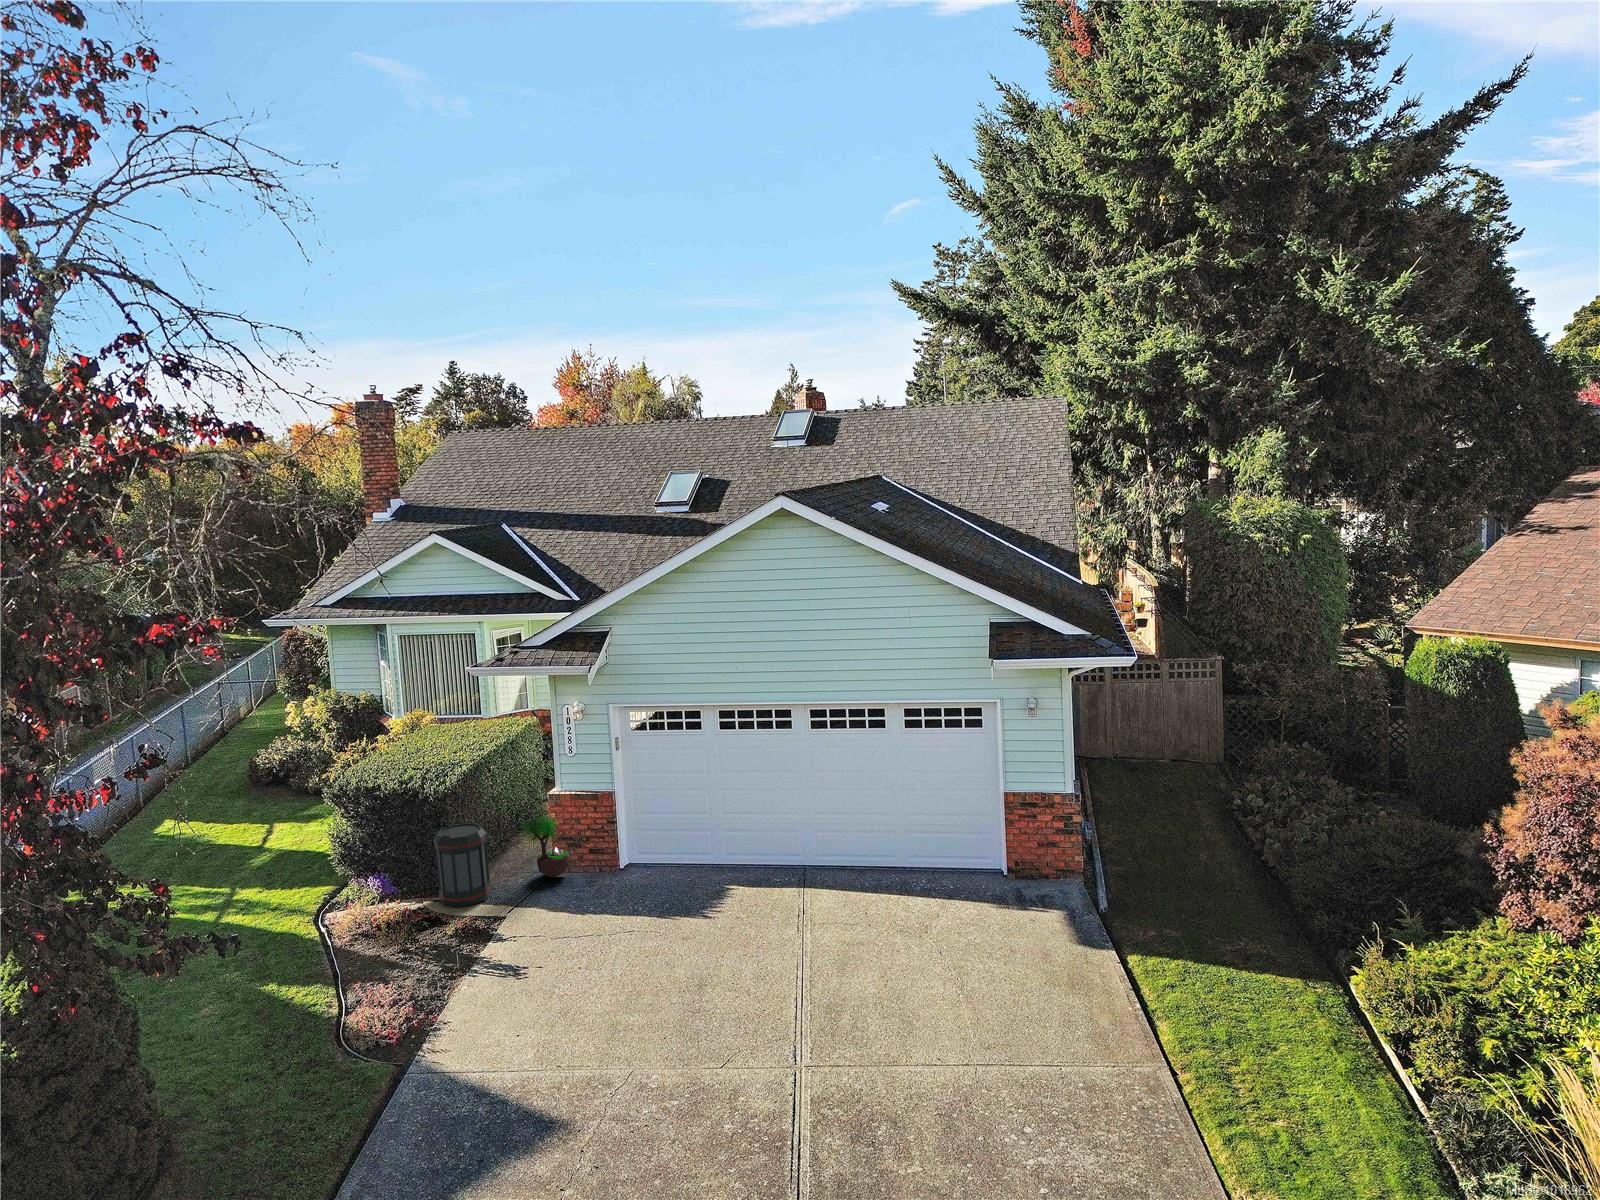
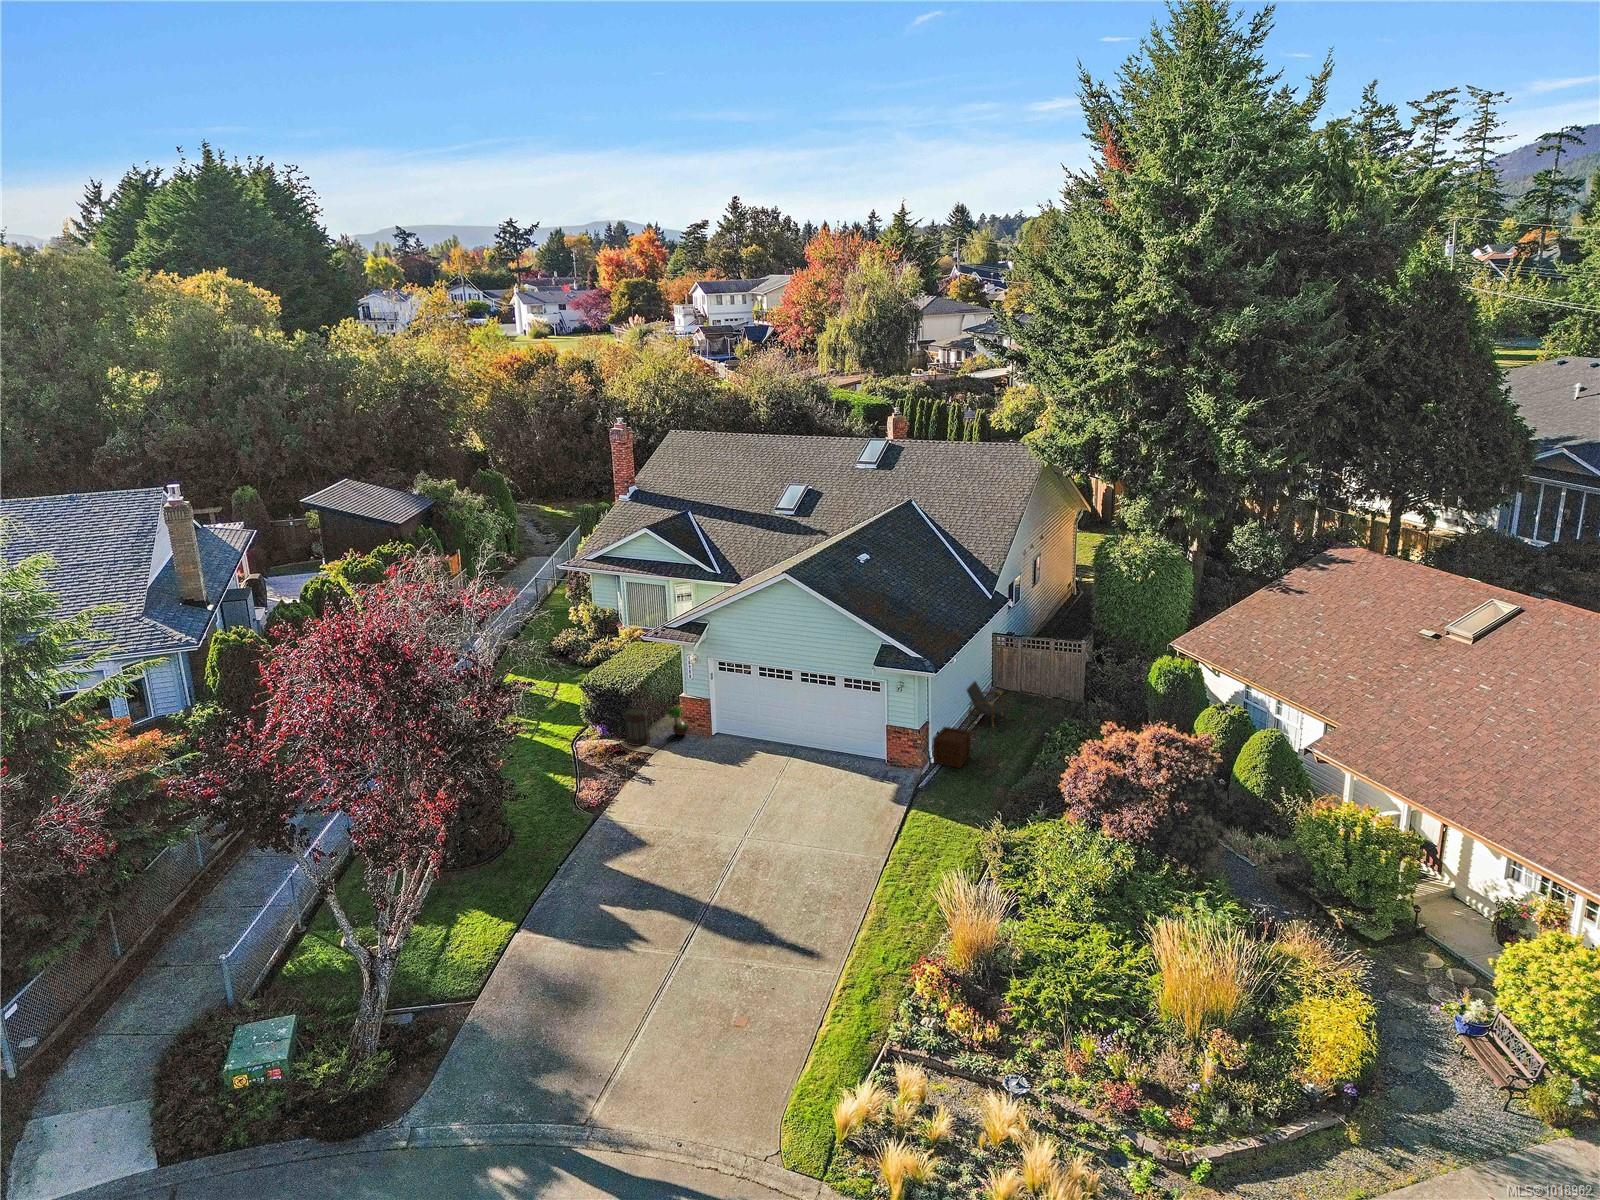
lounge chair: none [1072,724,1139,799] -> present [967,681,1007,726]
wooden crate: none [1080,791,1139,863] -> present [933,727,971,768]

